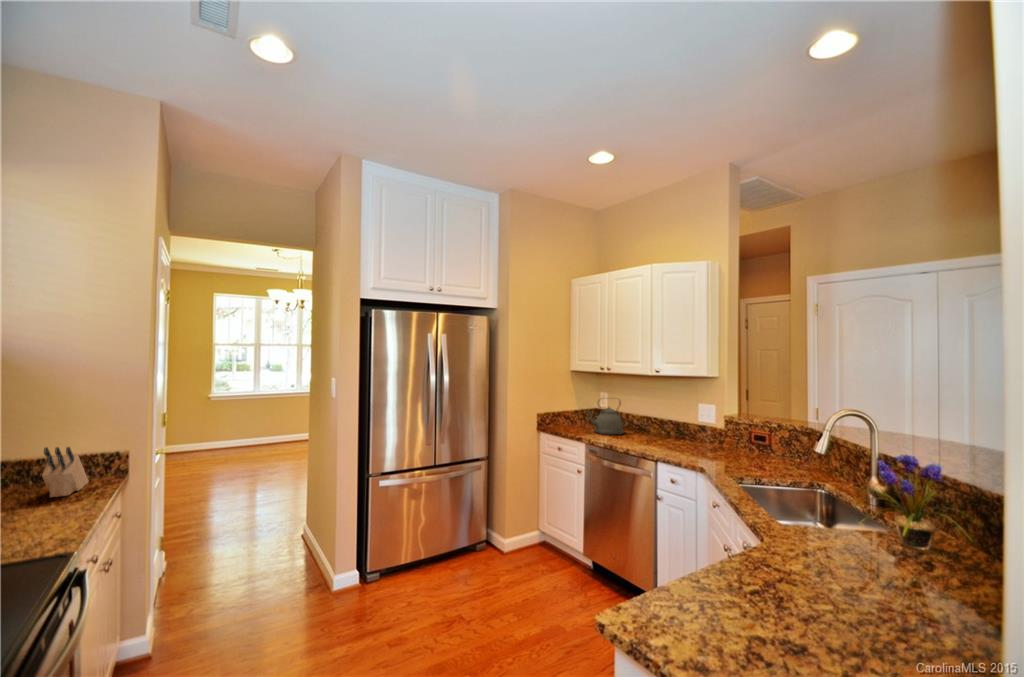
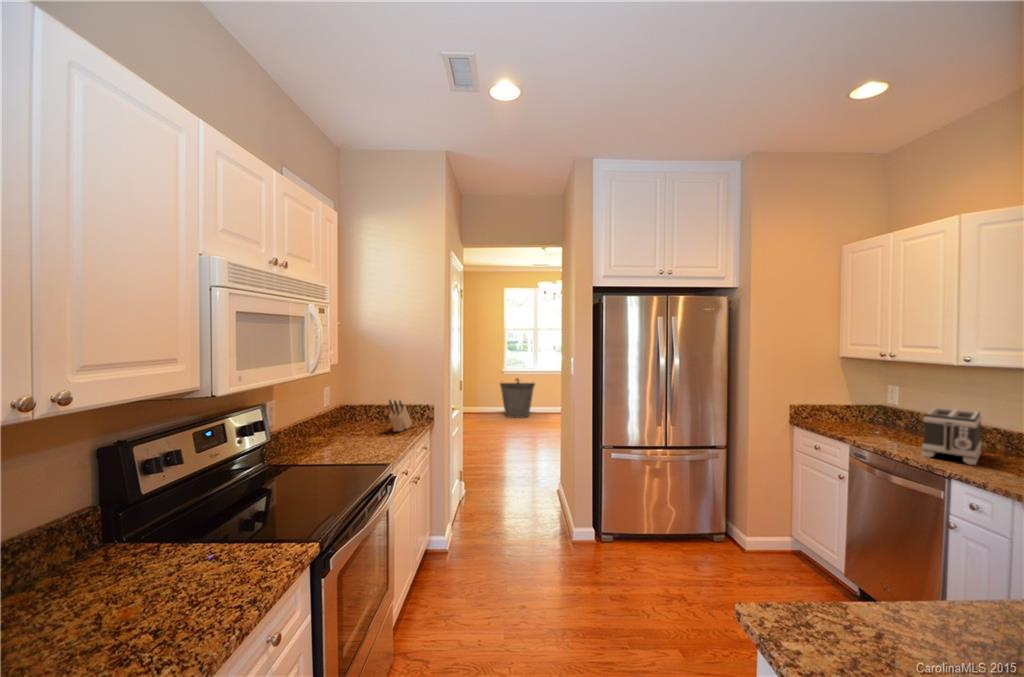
trash can: none [216,407,266,456] -> present [500,378,535,418]
kettle: present [587,407,624,435] -> none [856,392,919,440]
toaster: none [634,407,665,448] -> present [922,407,982,465]

